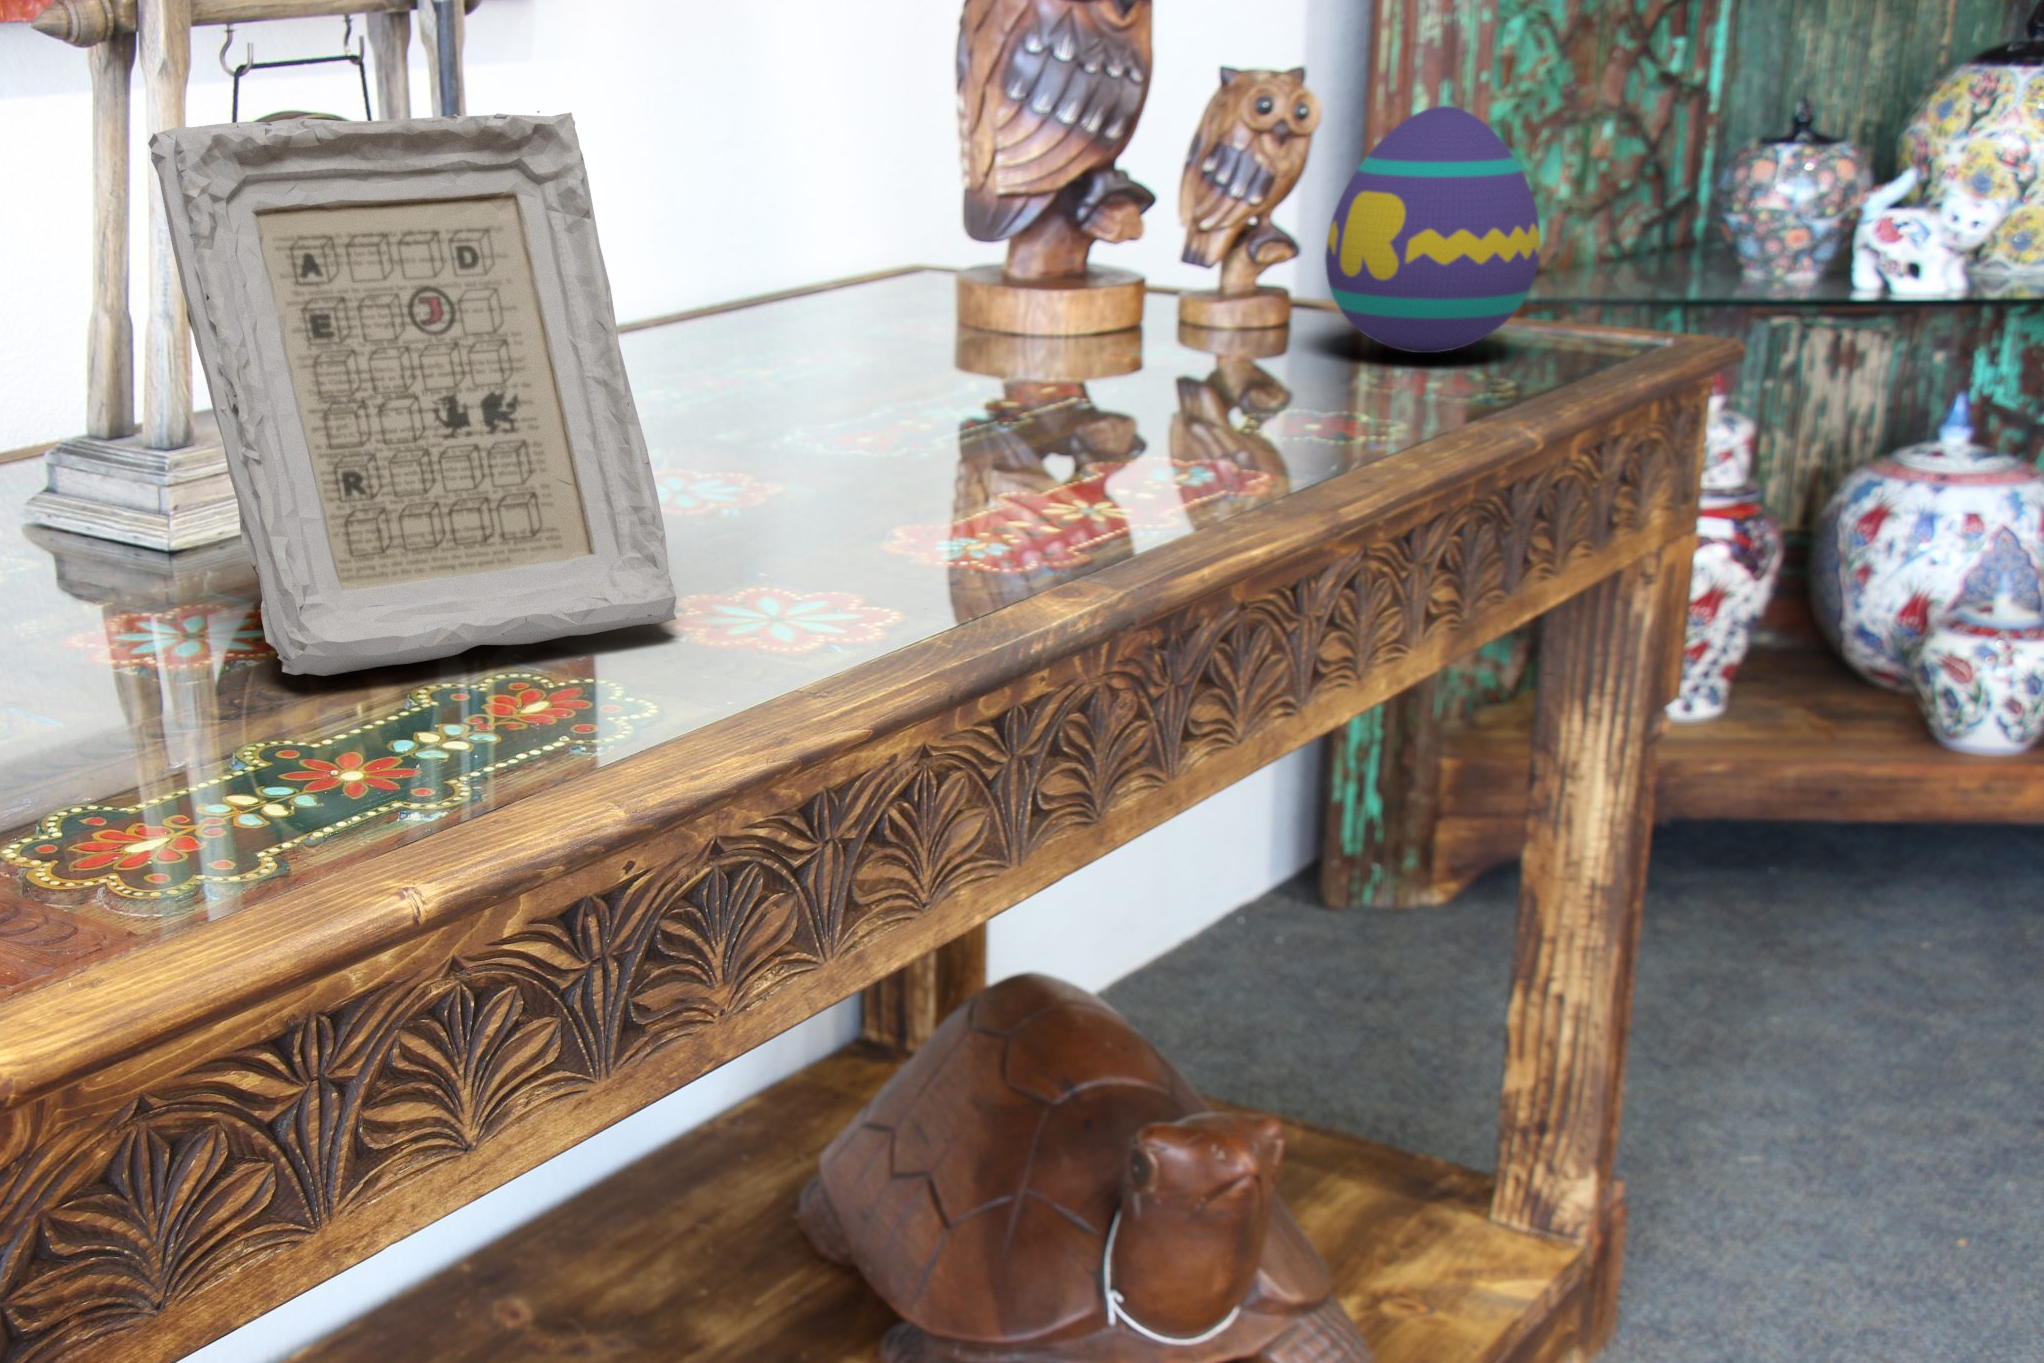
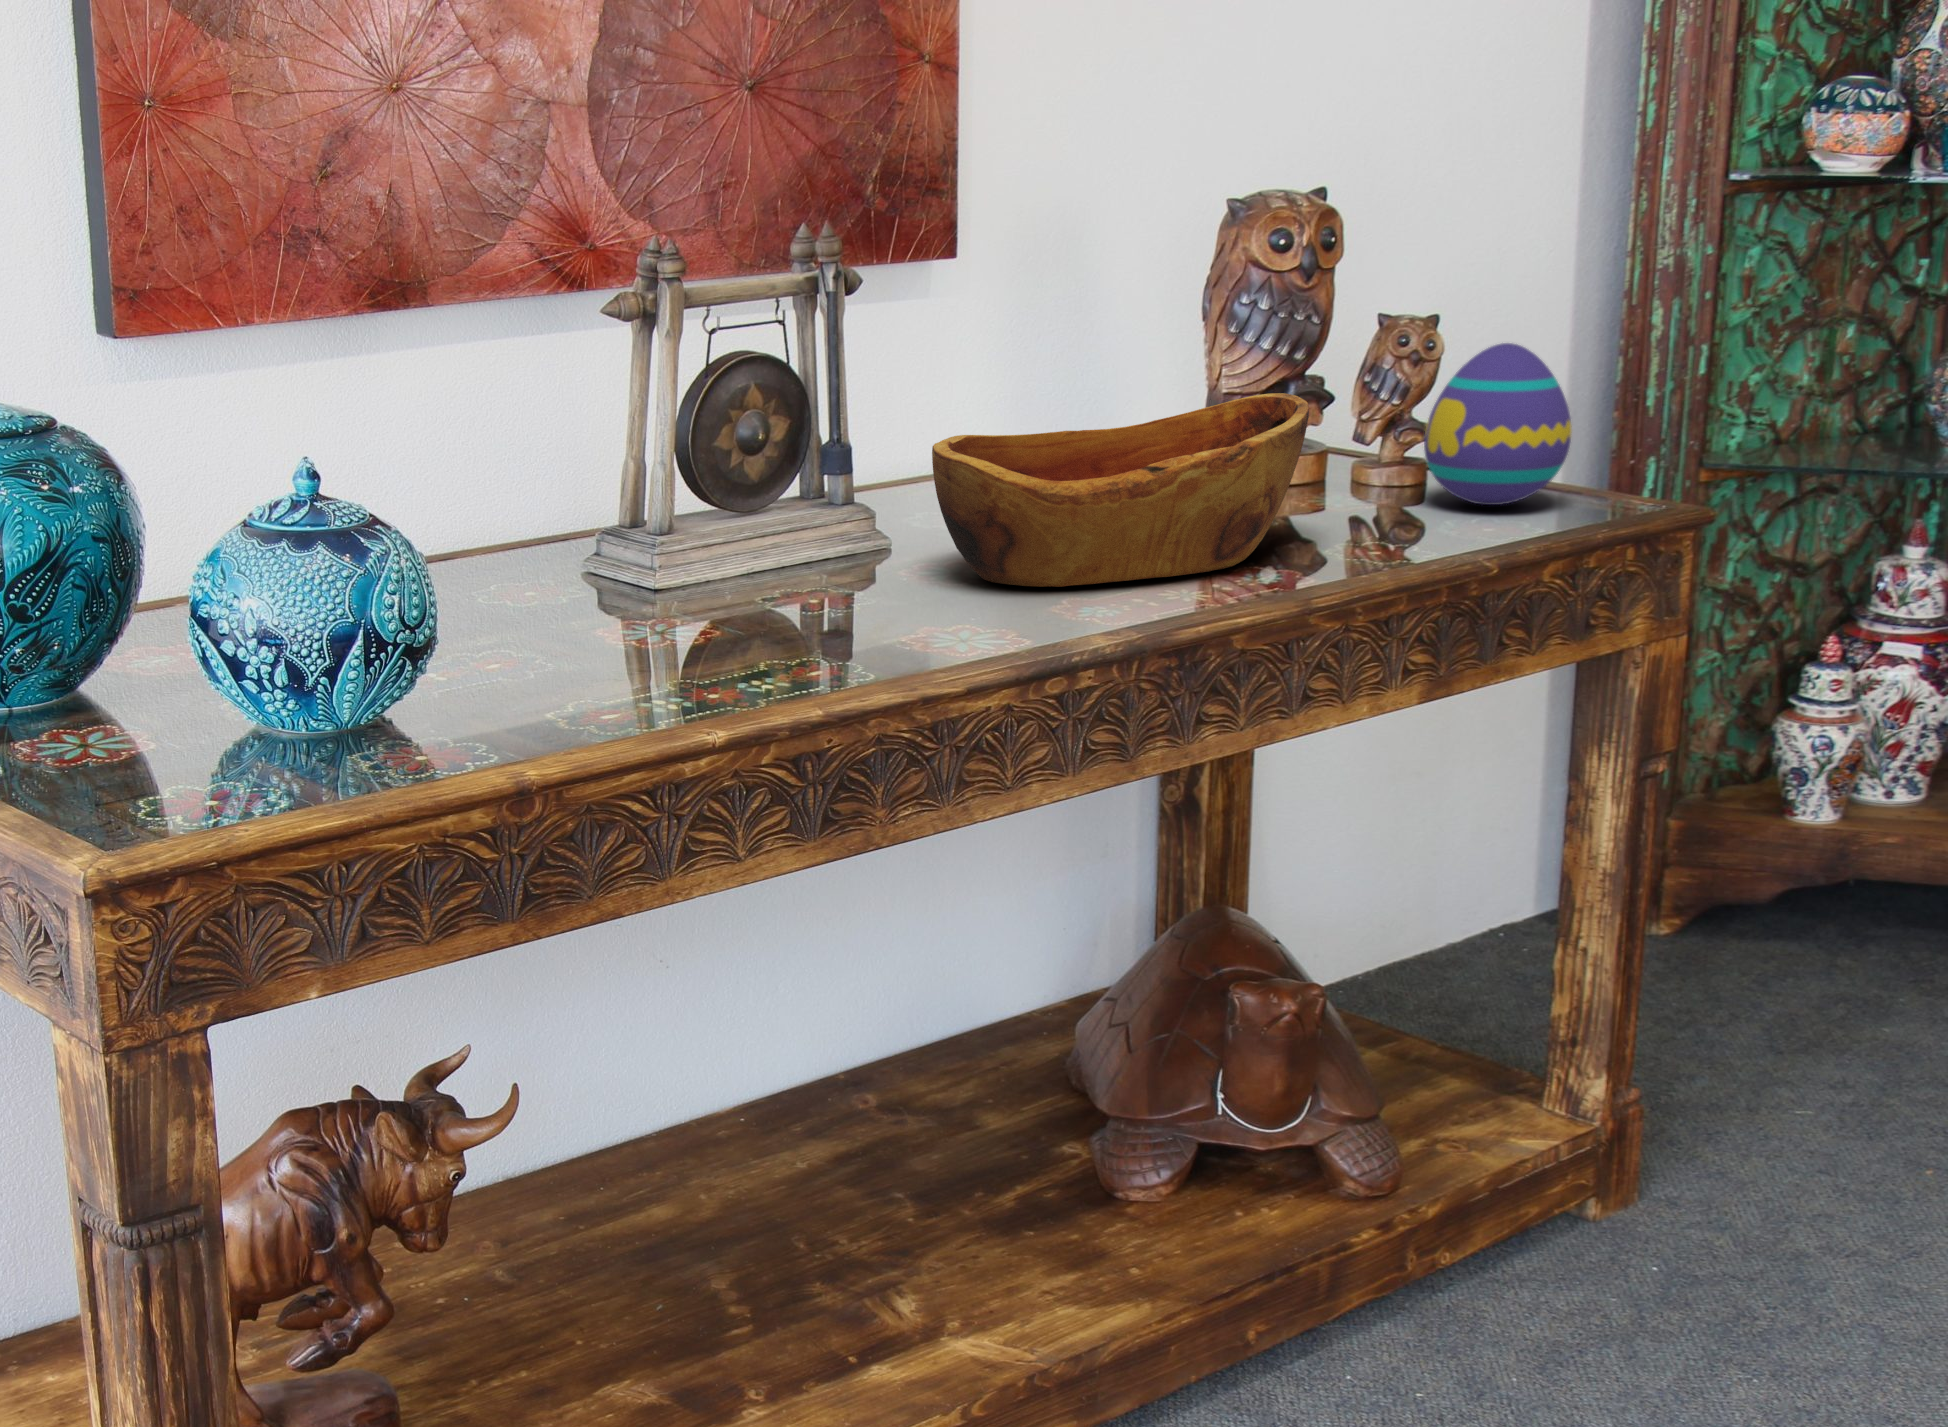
picture frame: present [148,111,676,676] -> none [653,368,892,649]
wooden bowl: none [662,179,1250,513] -> present [932,393,1309,587]

